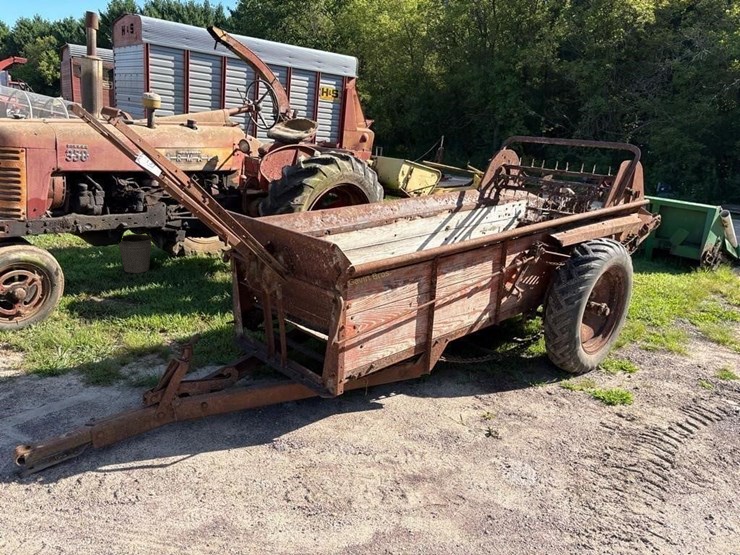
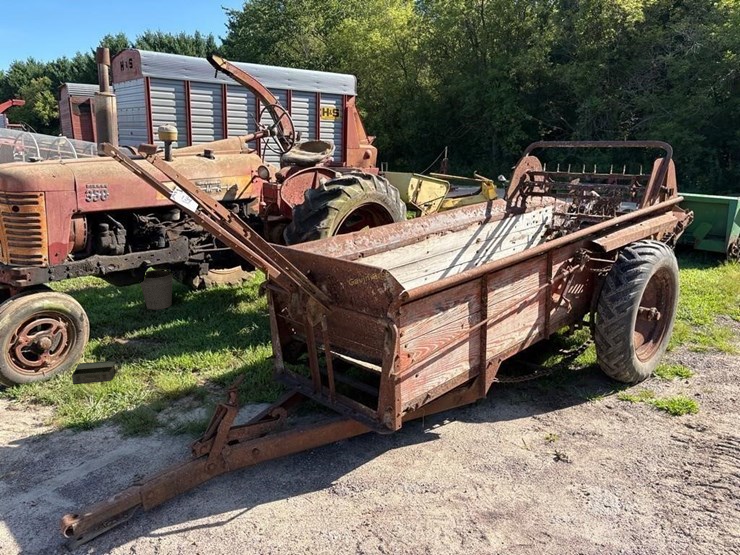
toolbox: none [42,316,87,335] -> present [72,361,116,383]

